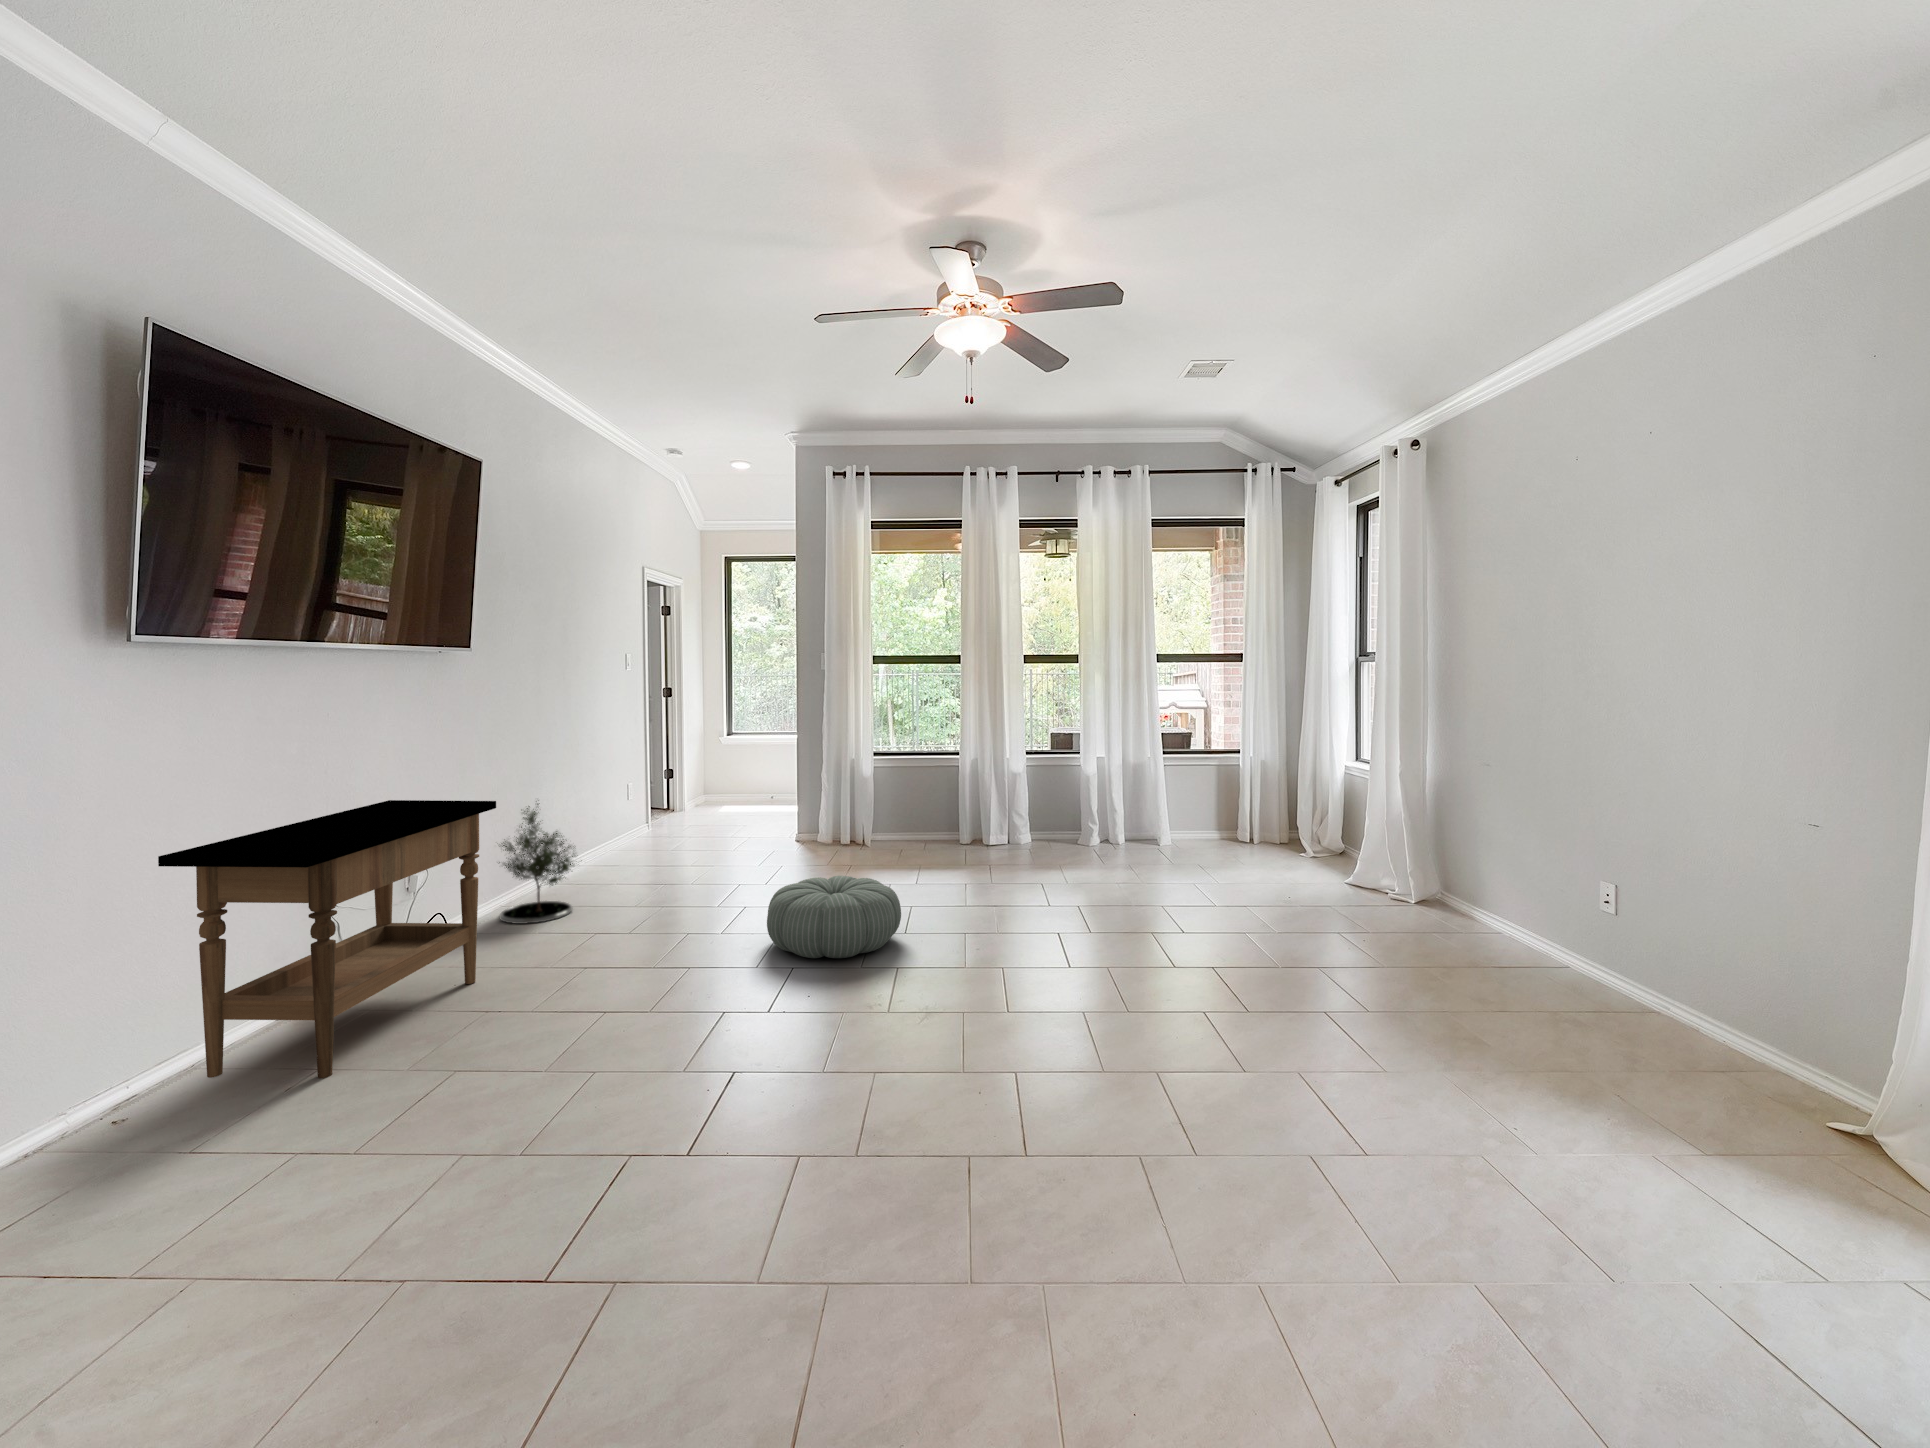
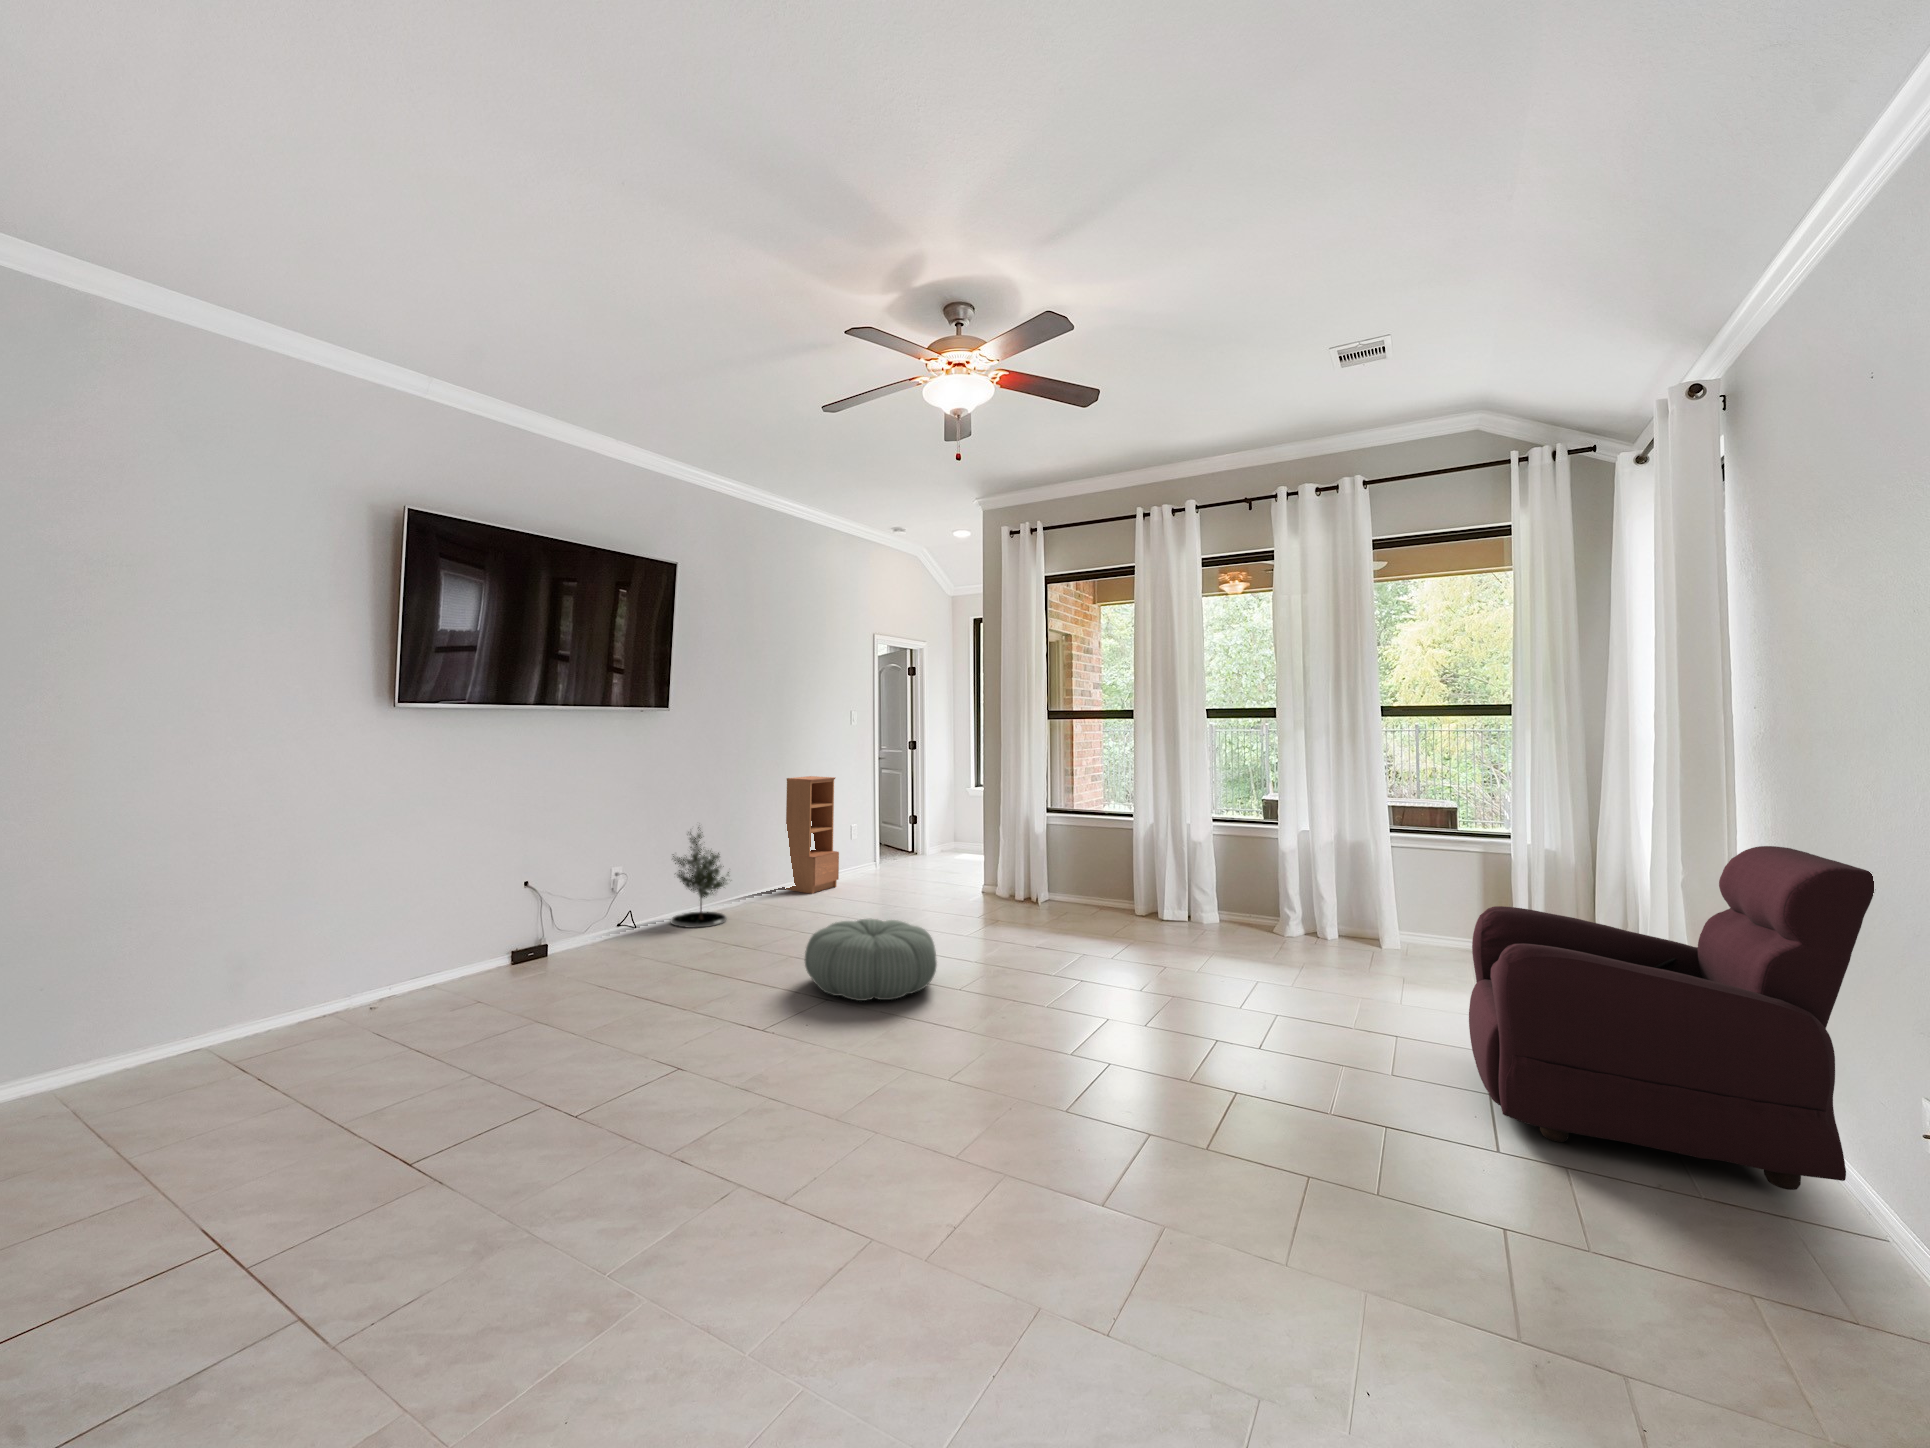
bookcase: none [586,734,646,866] -> present [786,776,839,893]
armchair: none [1300,749,1535,949] -> present [1469,846,1874,1190]
side table: present [158,800,496,1078] -> none [360,812,618,1009]

